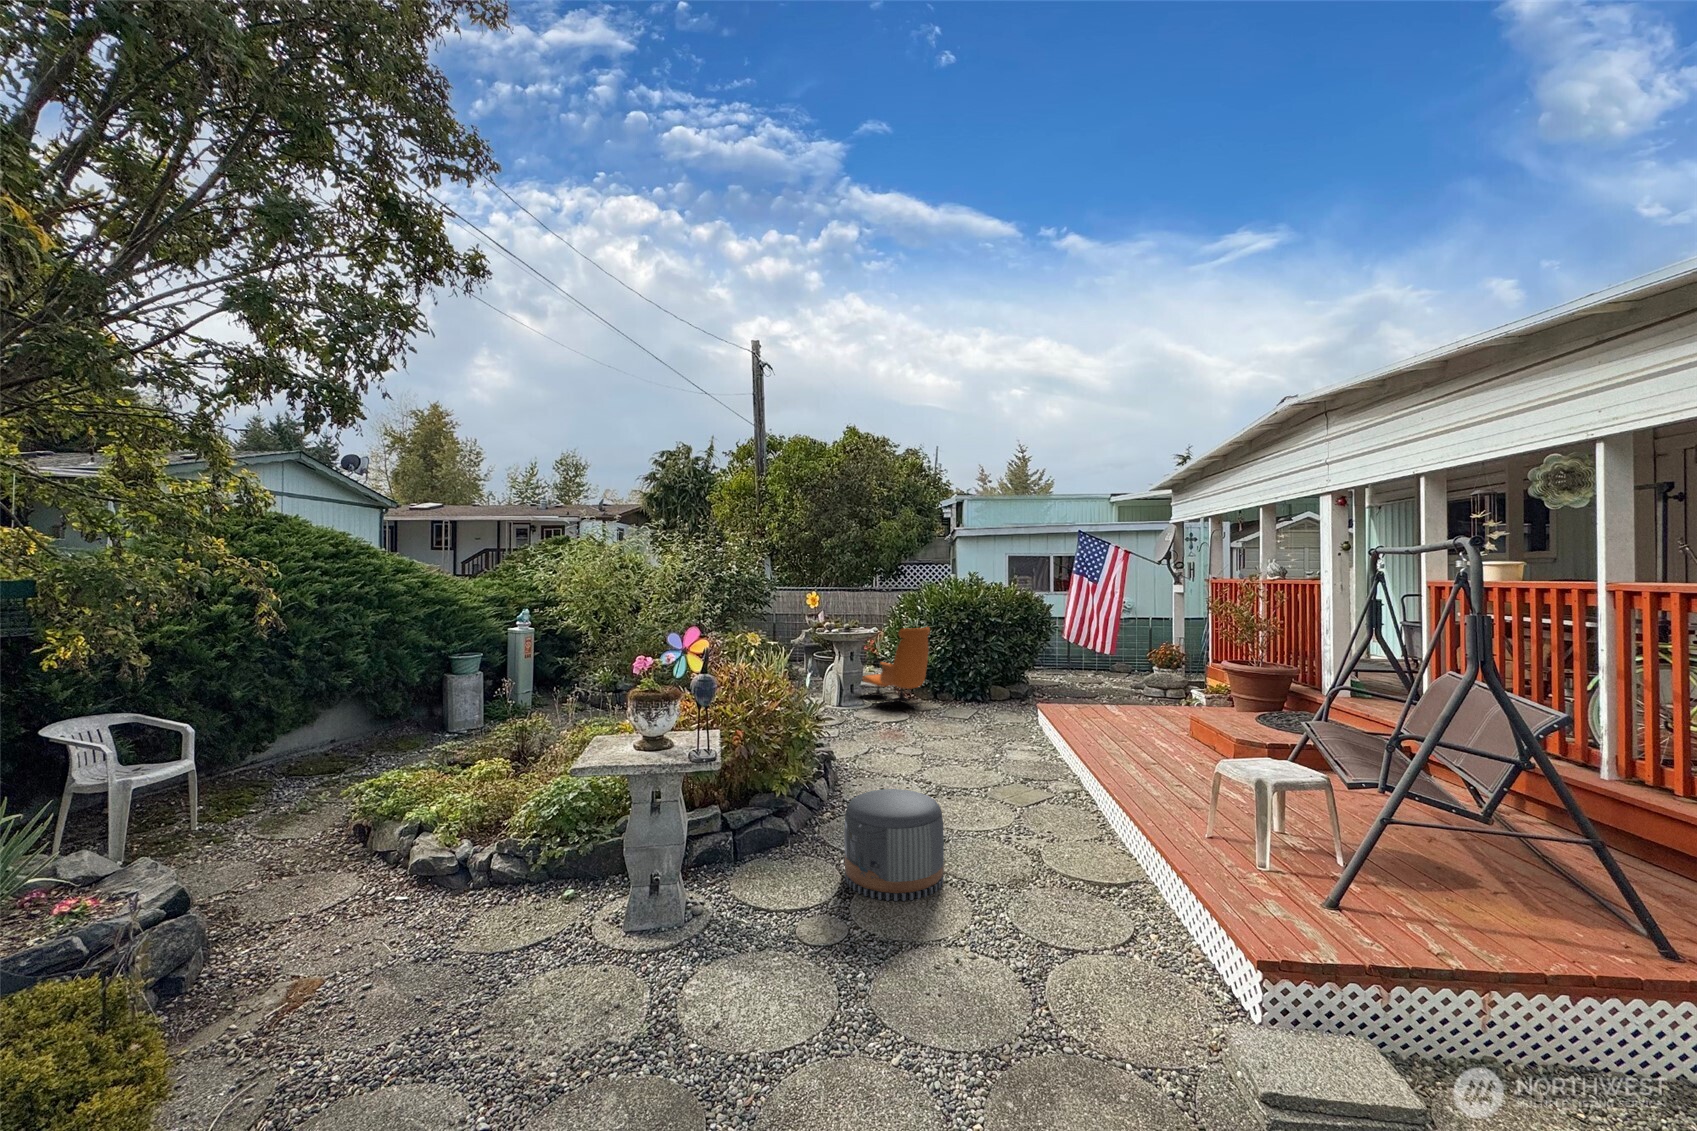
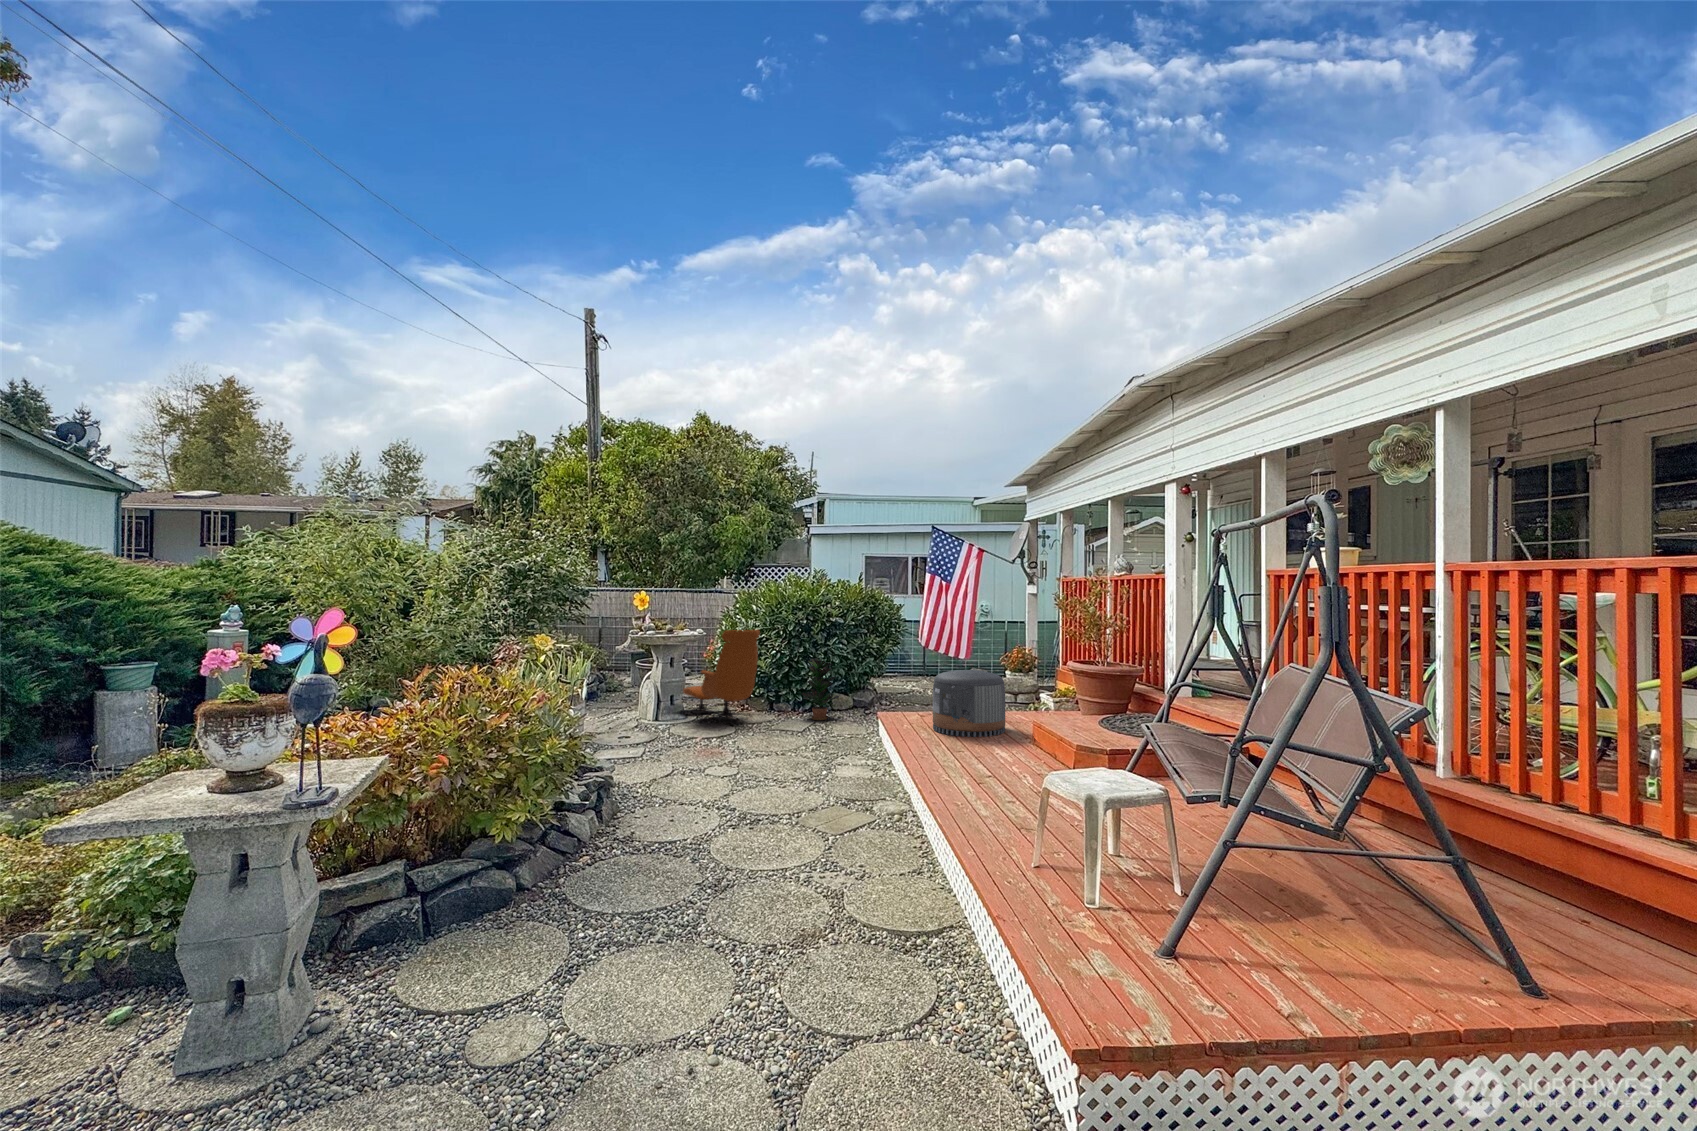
potted plant: none [966,652,1000,707] -> present [801,658,839,720]
pouf: present [844,789,944,901] -> present [933,670,1005,737]

